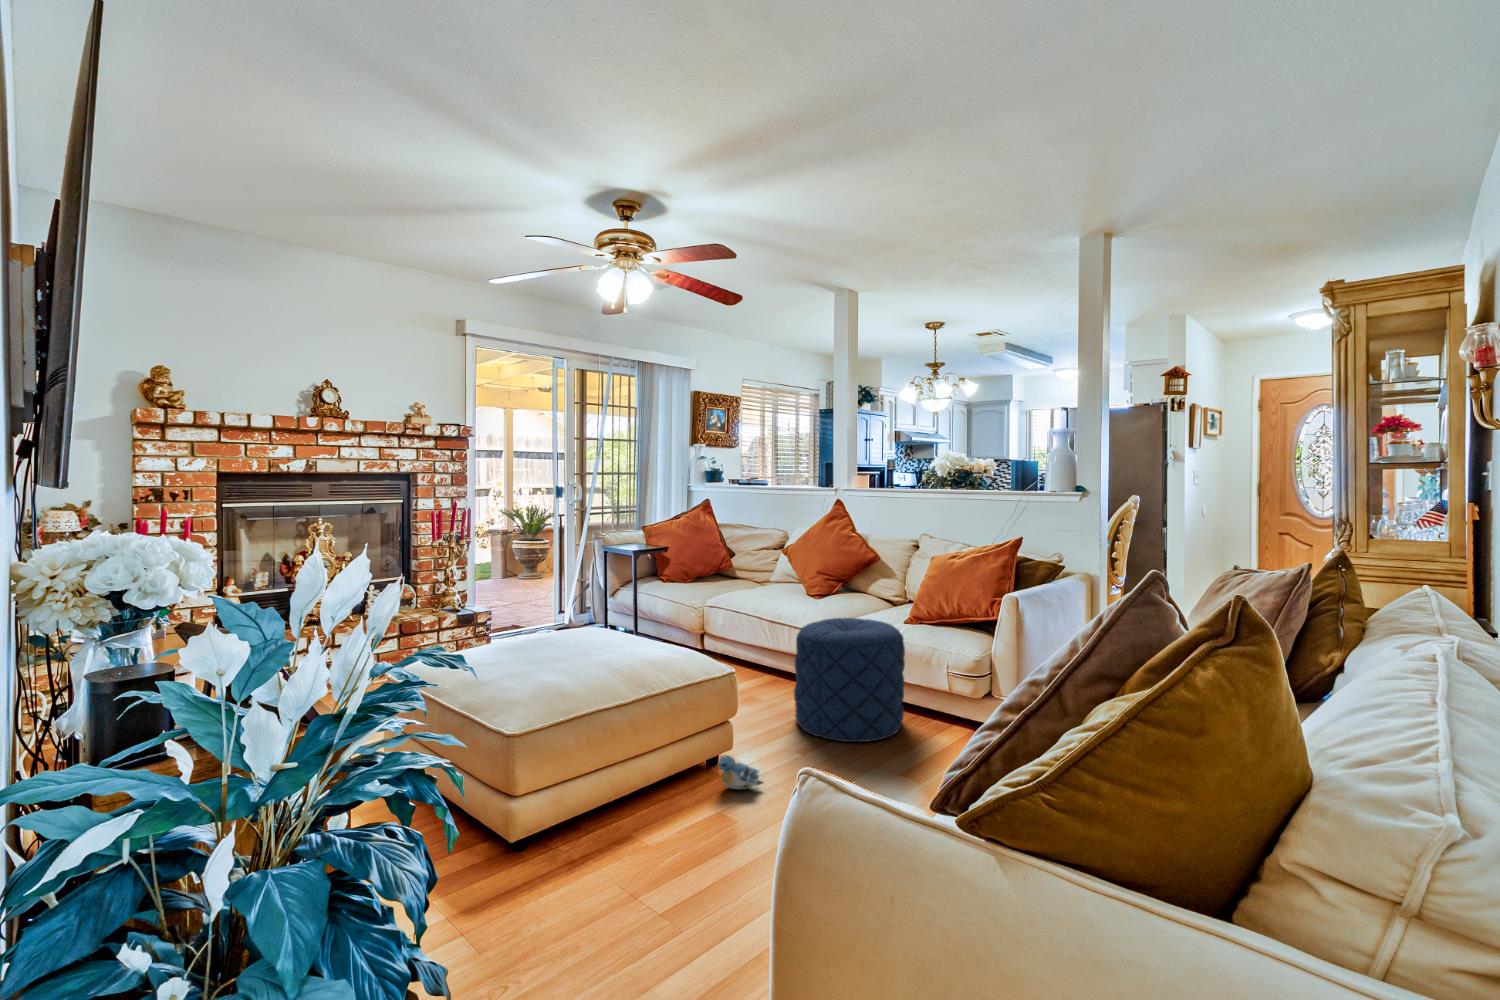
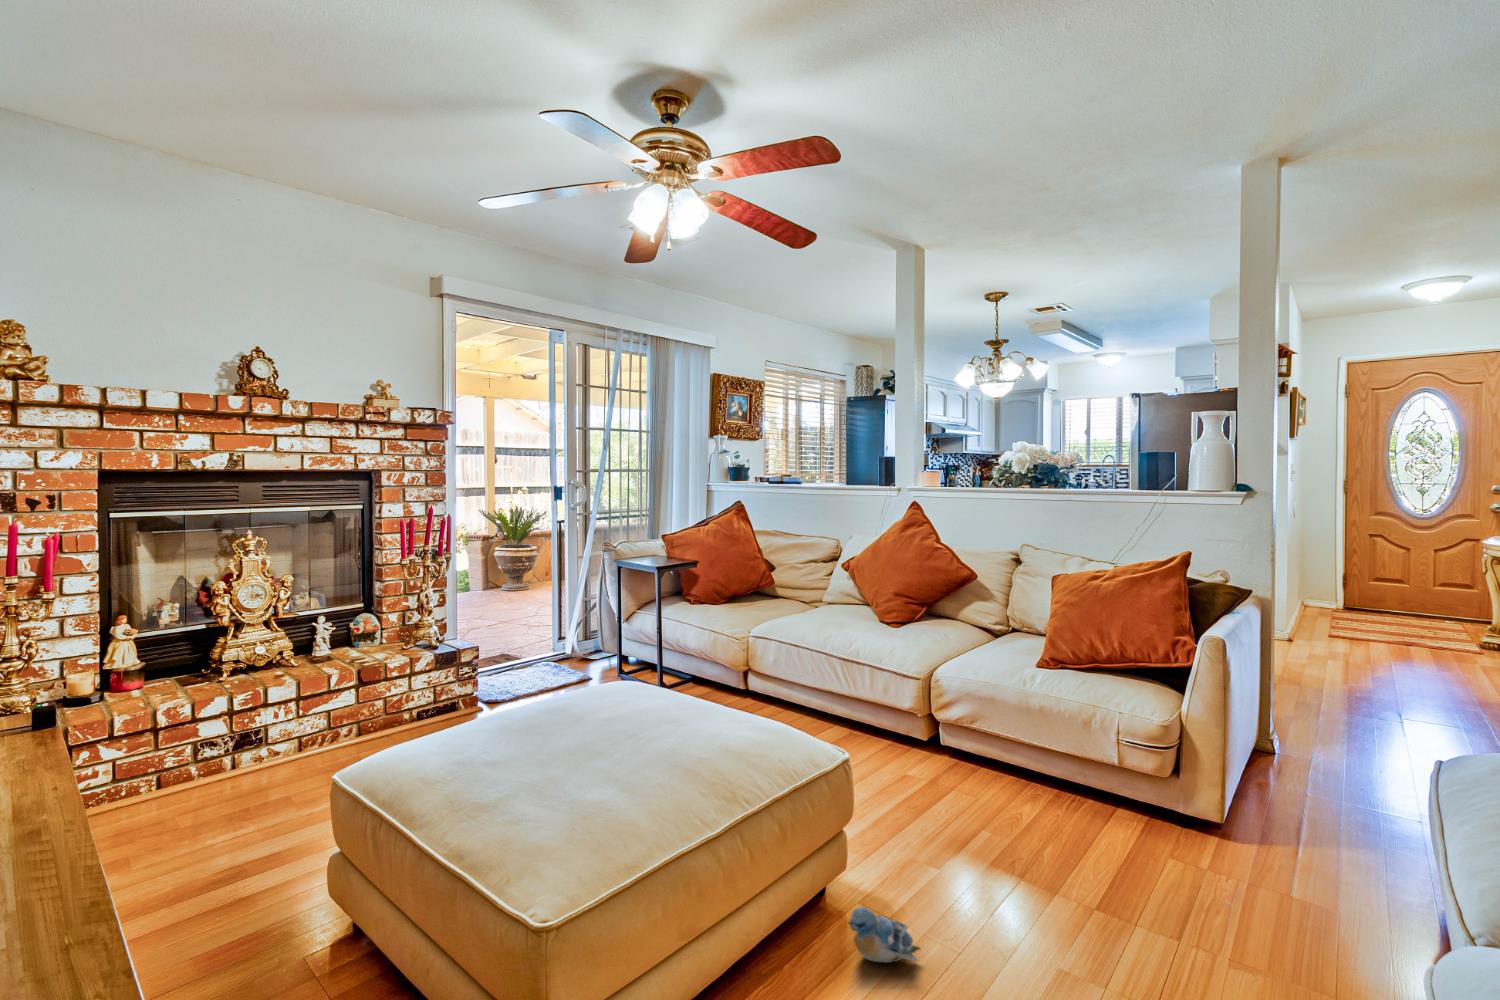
pouf: present [794,618,905,742] -> none [906,664,1066,850]

